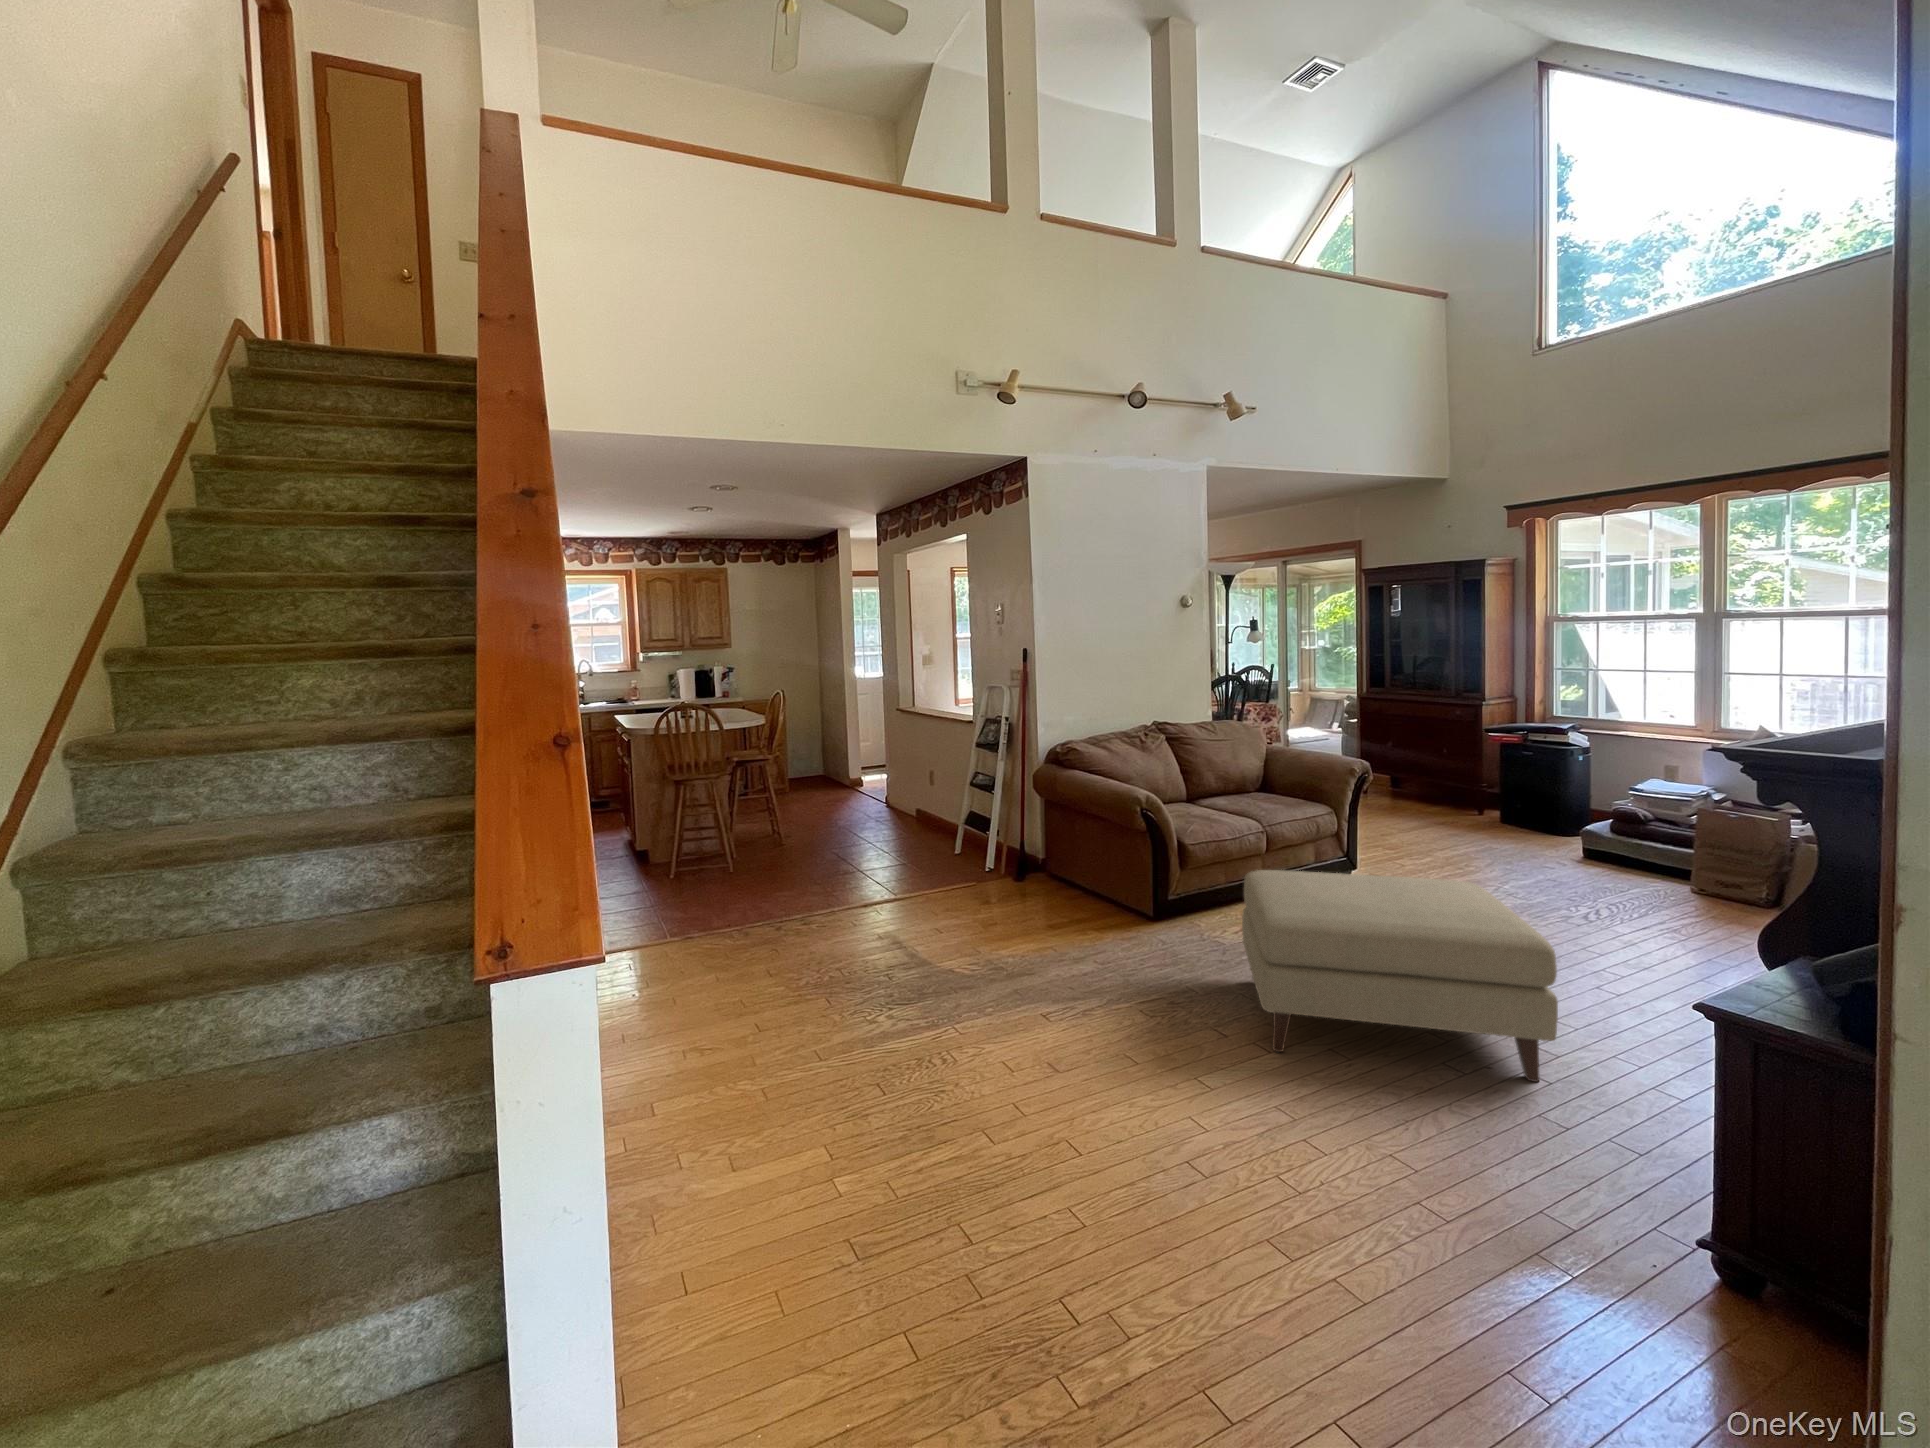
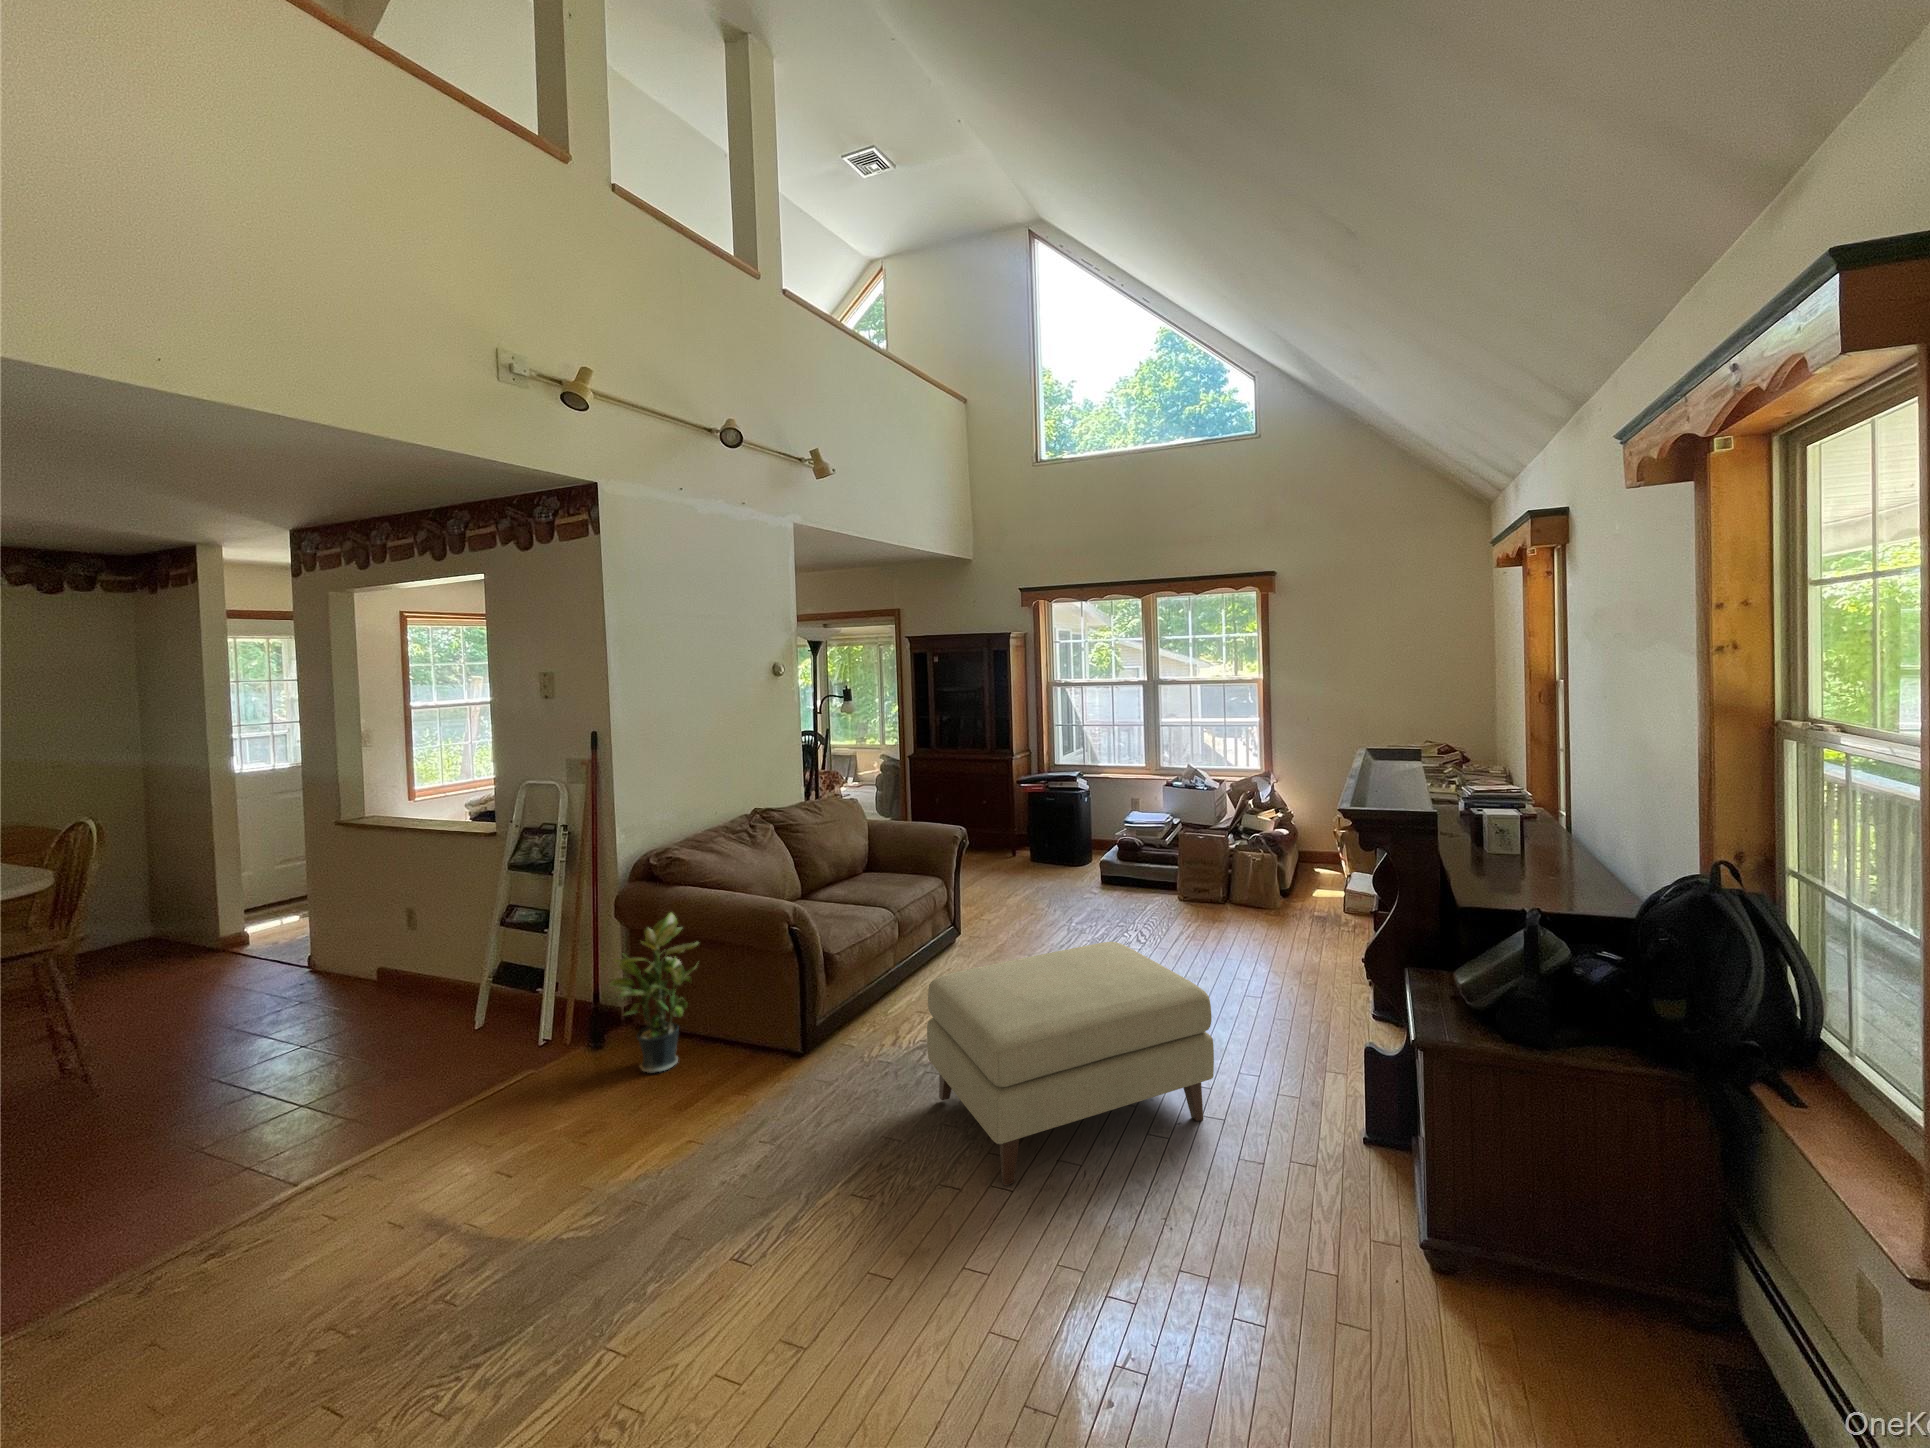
potted plant: none [1019,787,1082,904] -> present [609,913,699,1073]

